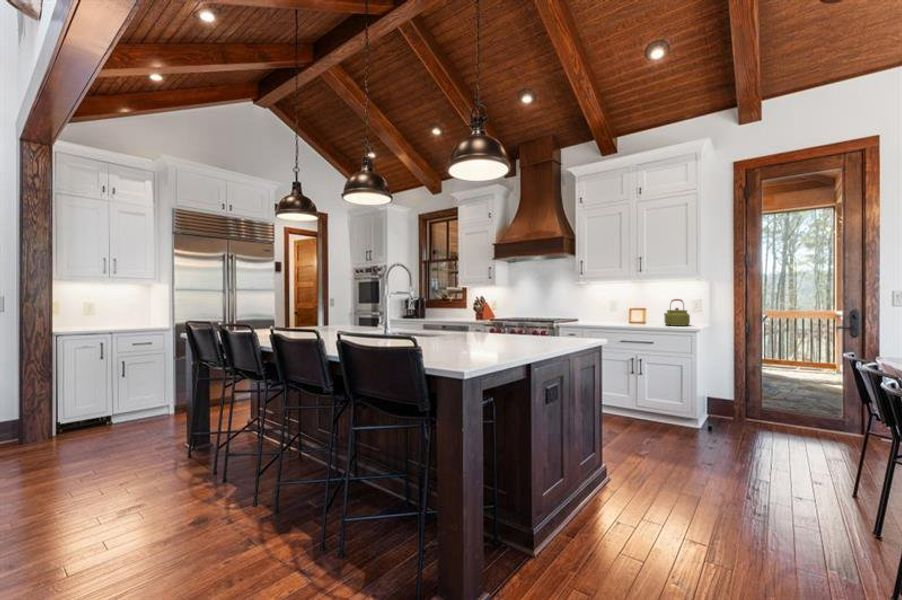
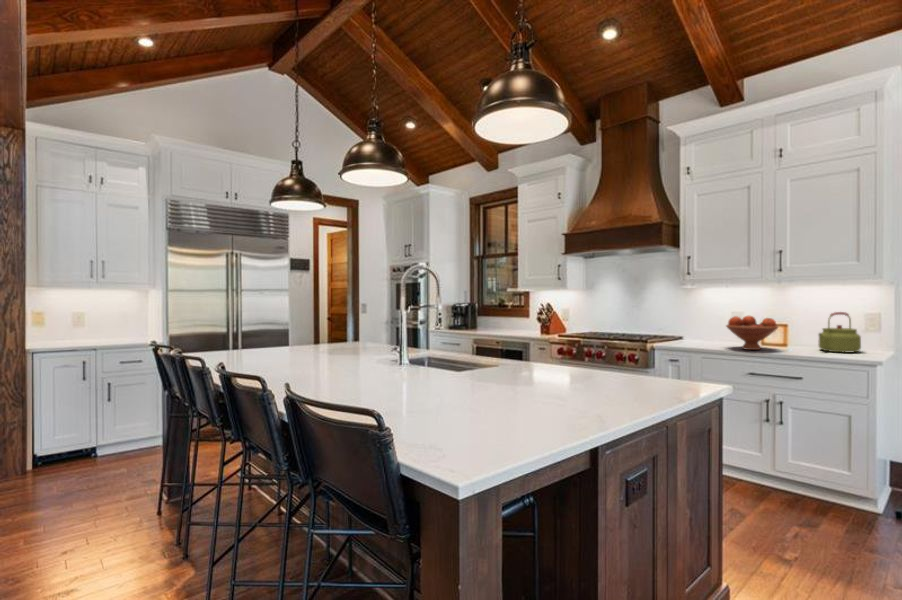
fruit bowl: none [606,302,639,325] -> present [726,316,778,350]

